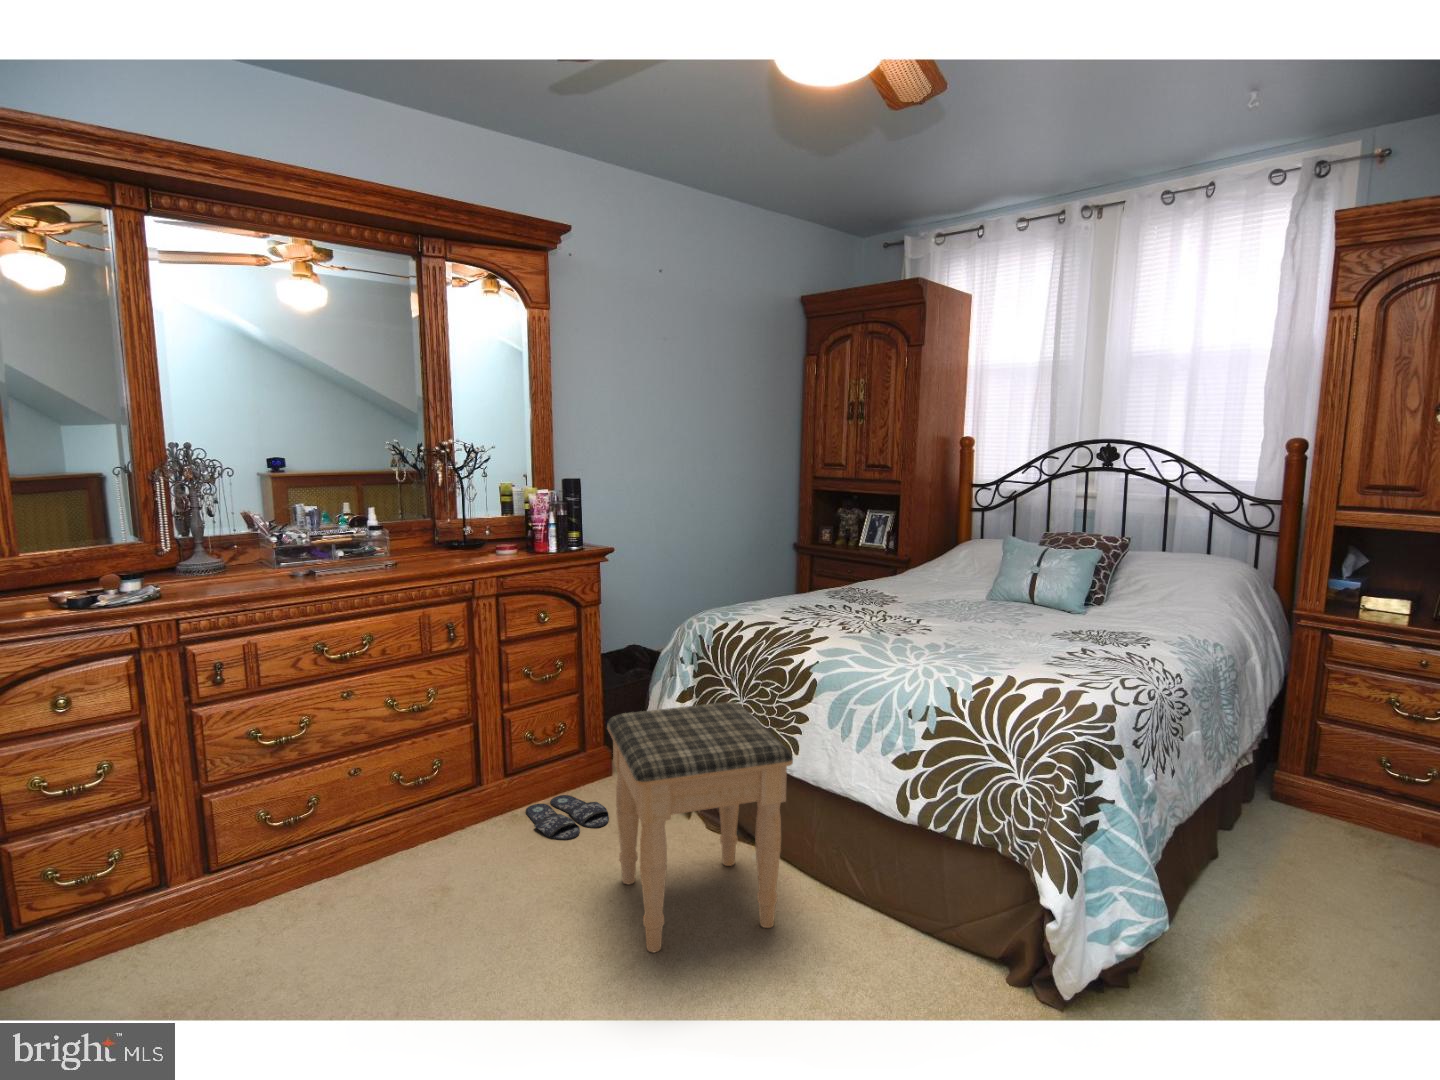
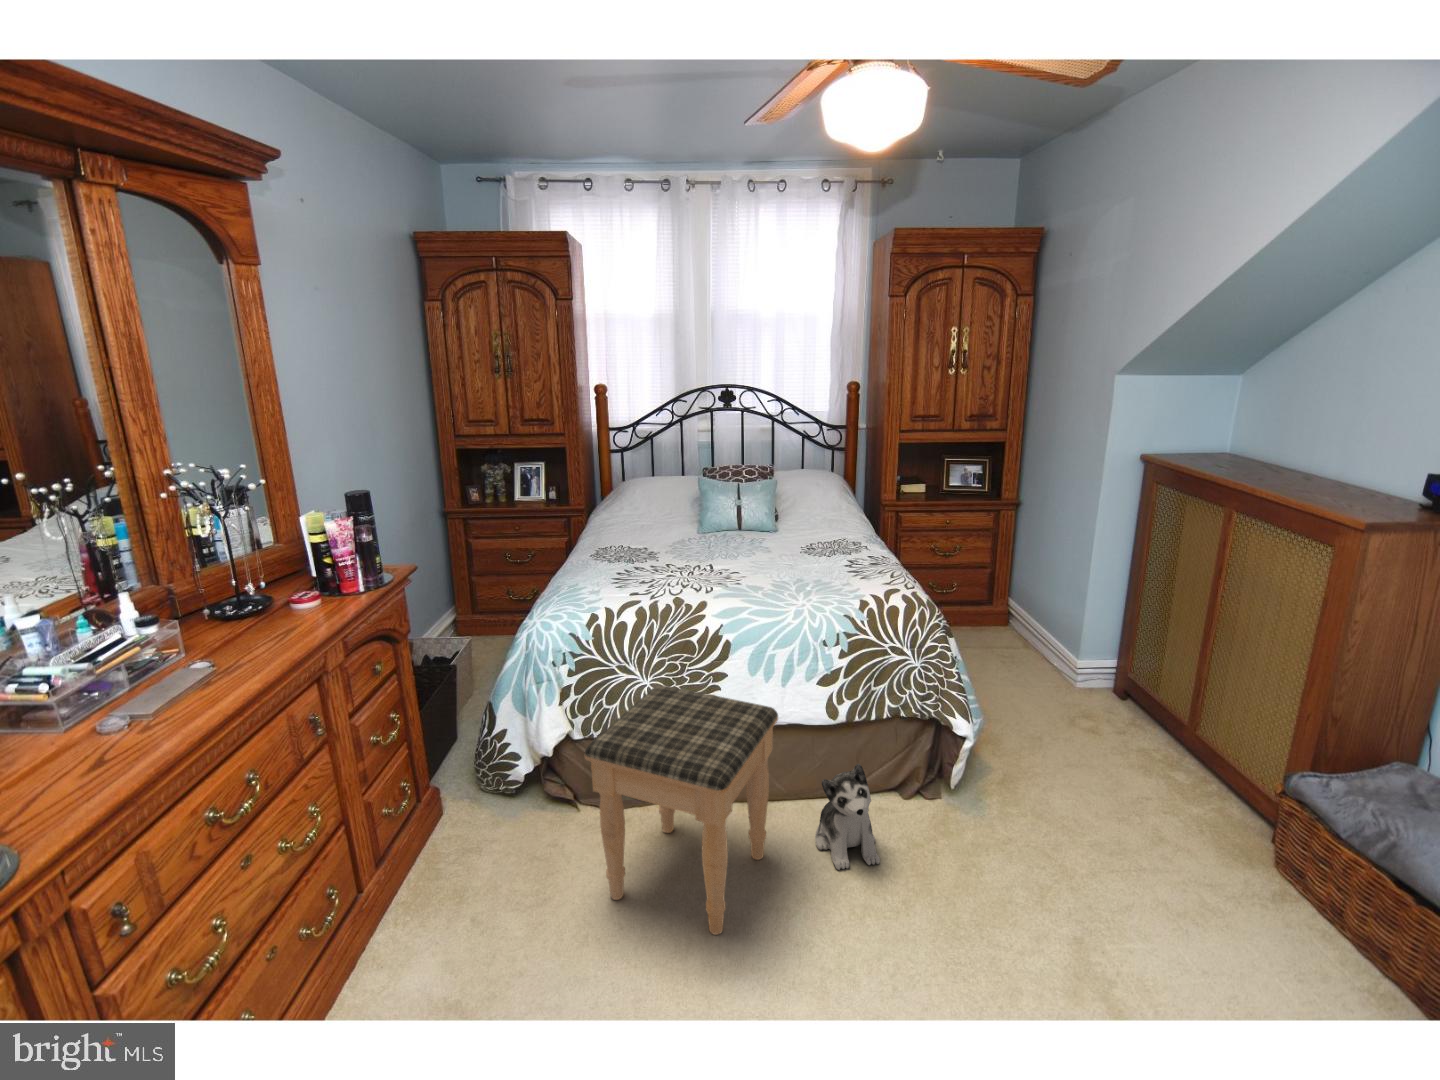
slippers: present [526,795,609,840] -> none [409,848,519,910]
plush toy: none [818,860,904,1005] -> present [815,764,880,870]

